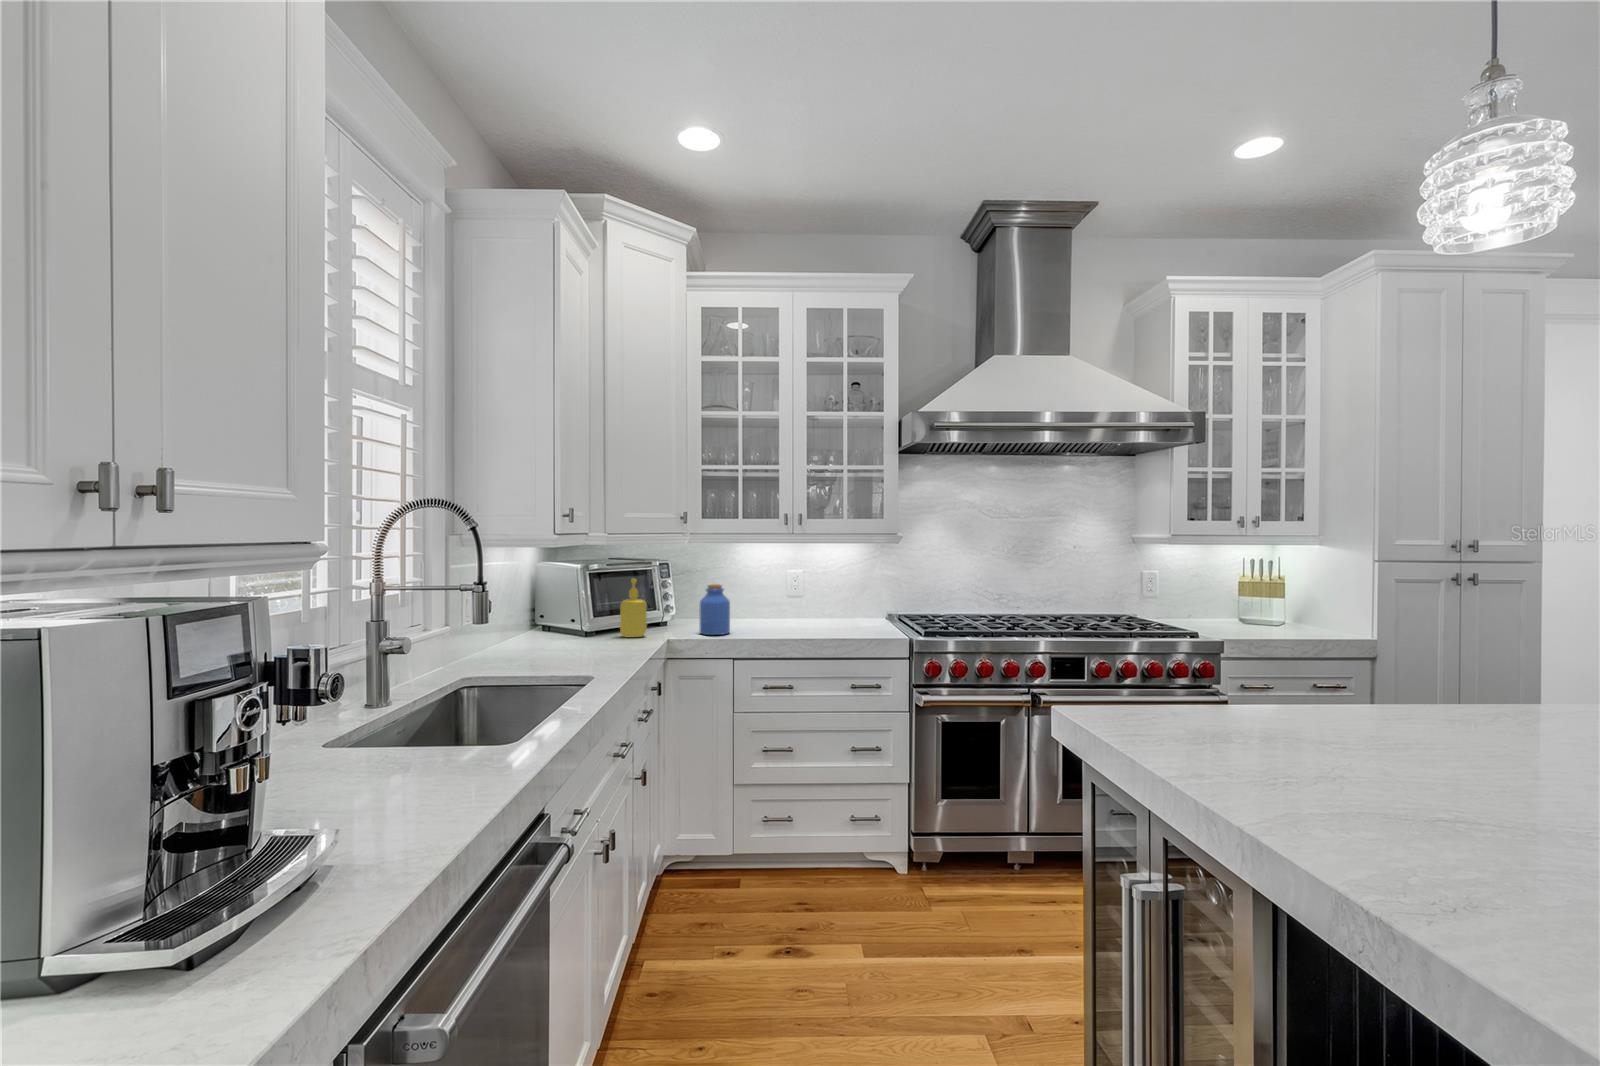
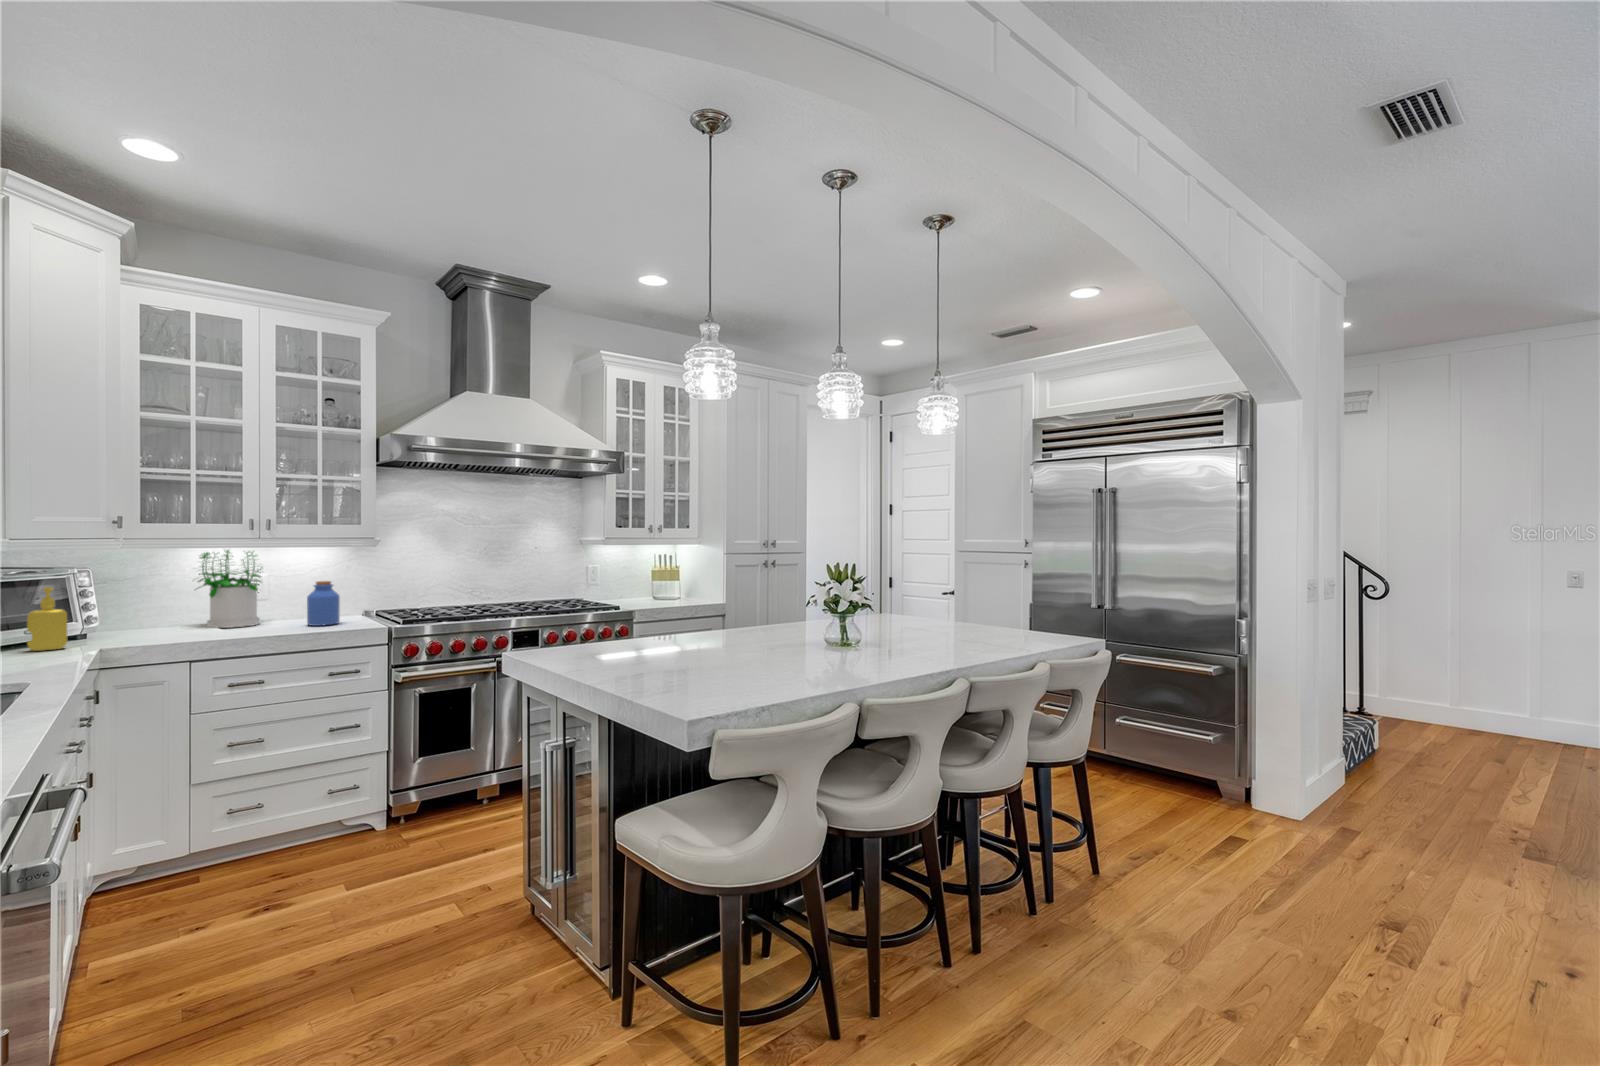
potted plant: none [739,545,798,626] -> present [198,550,261,628]
jar: present [699,584,730,635] -> present [307,581,340,626]

